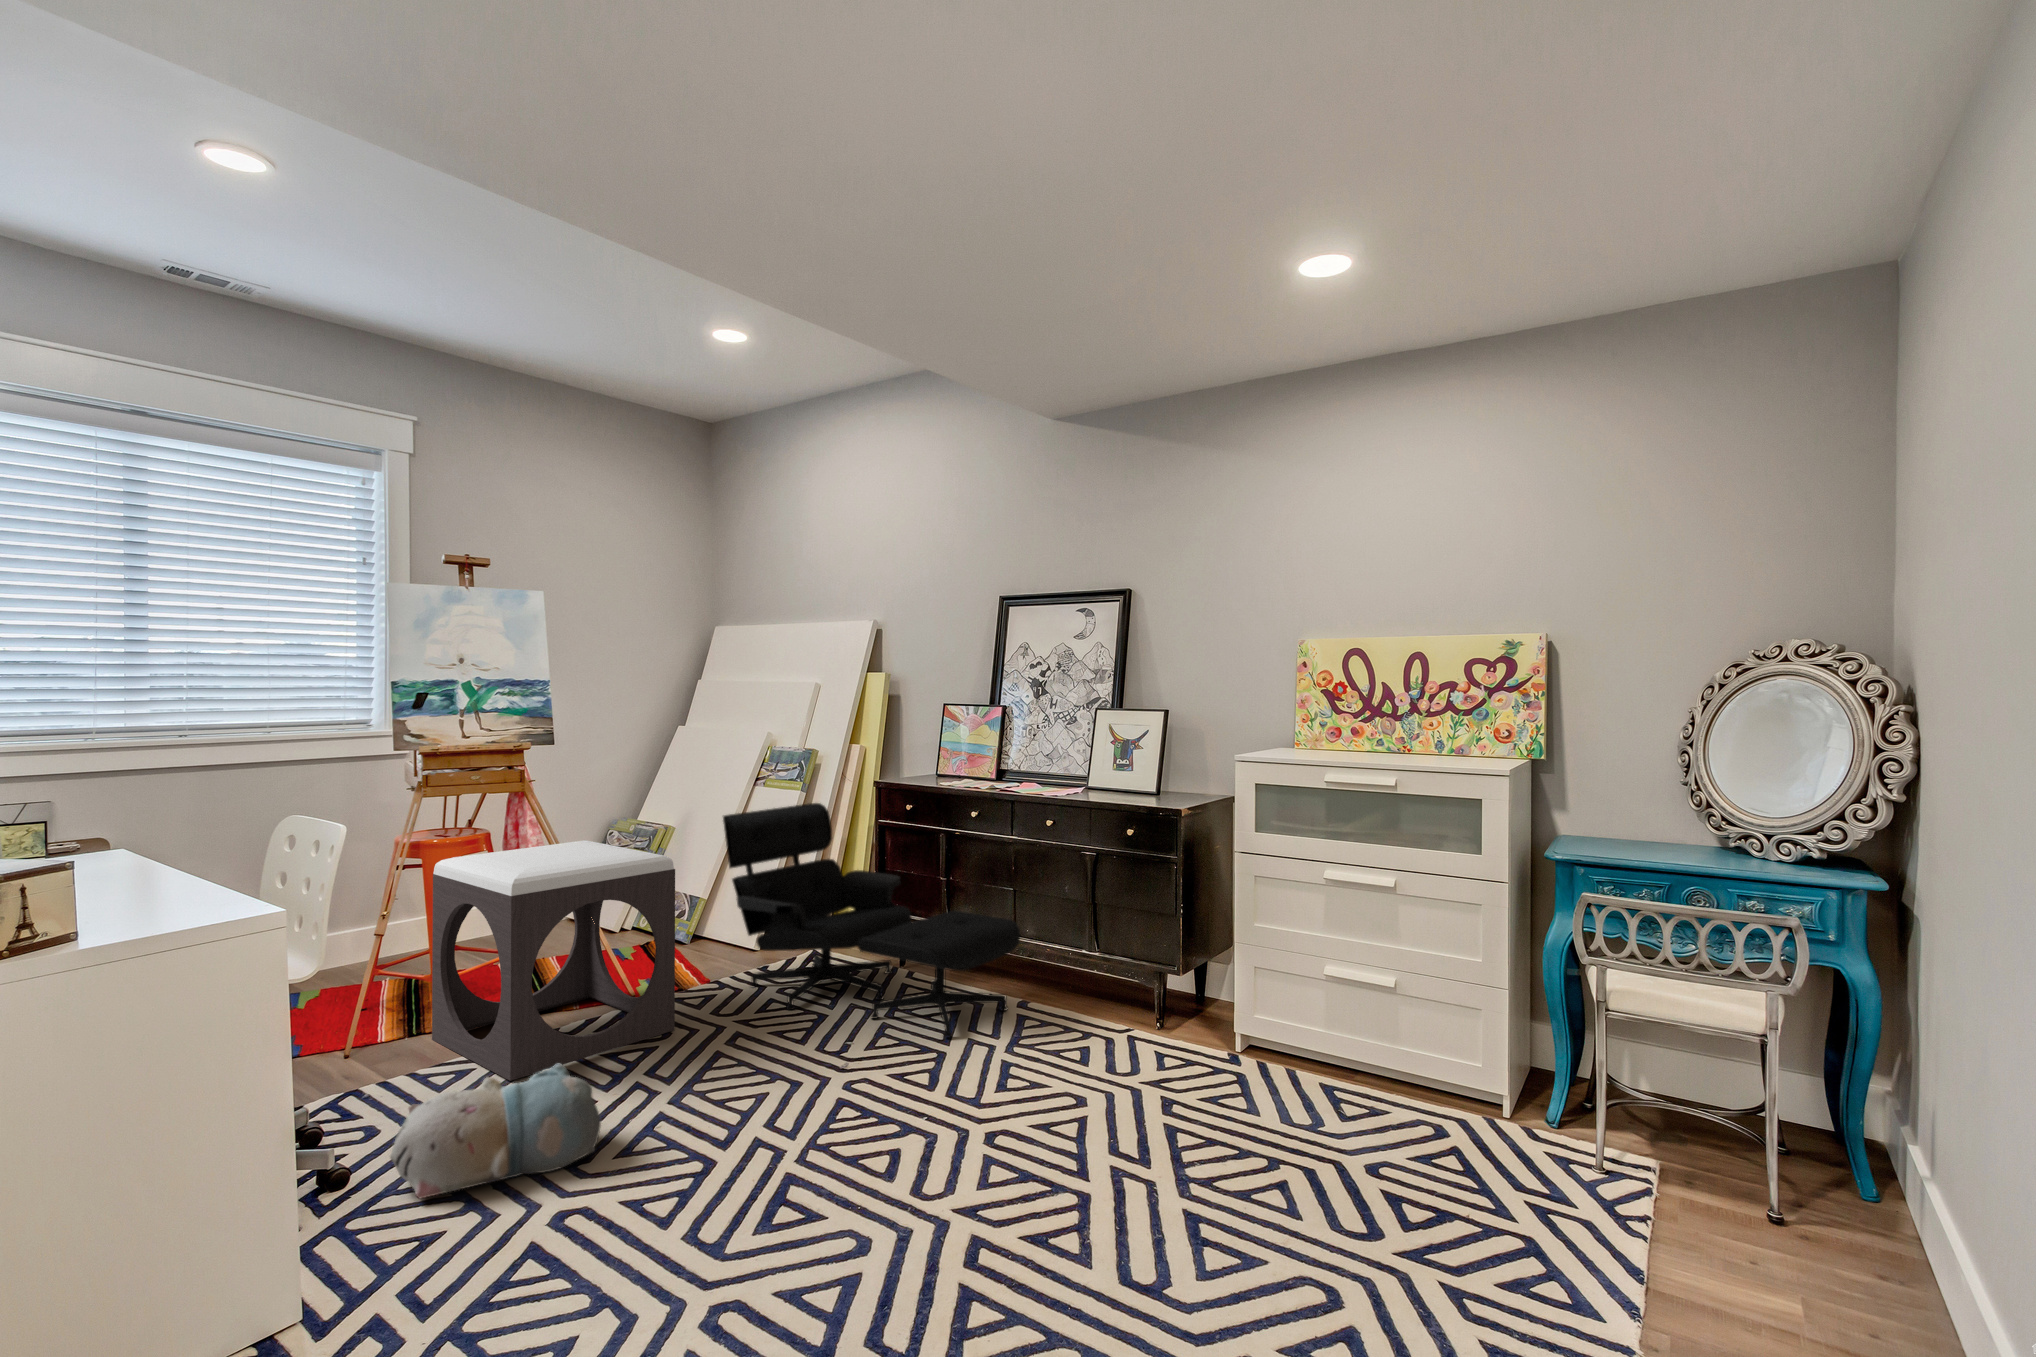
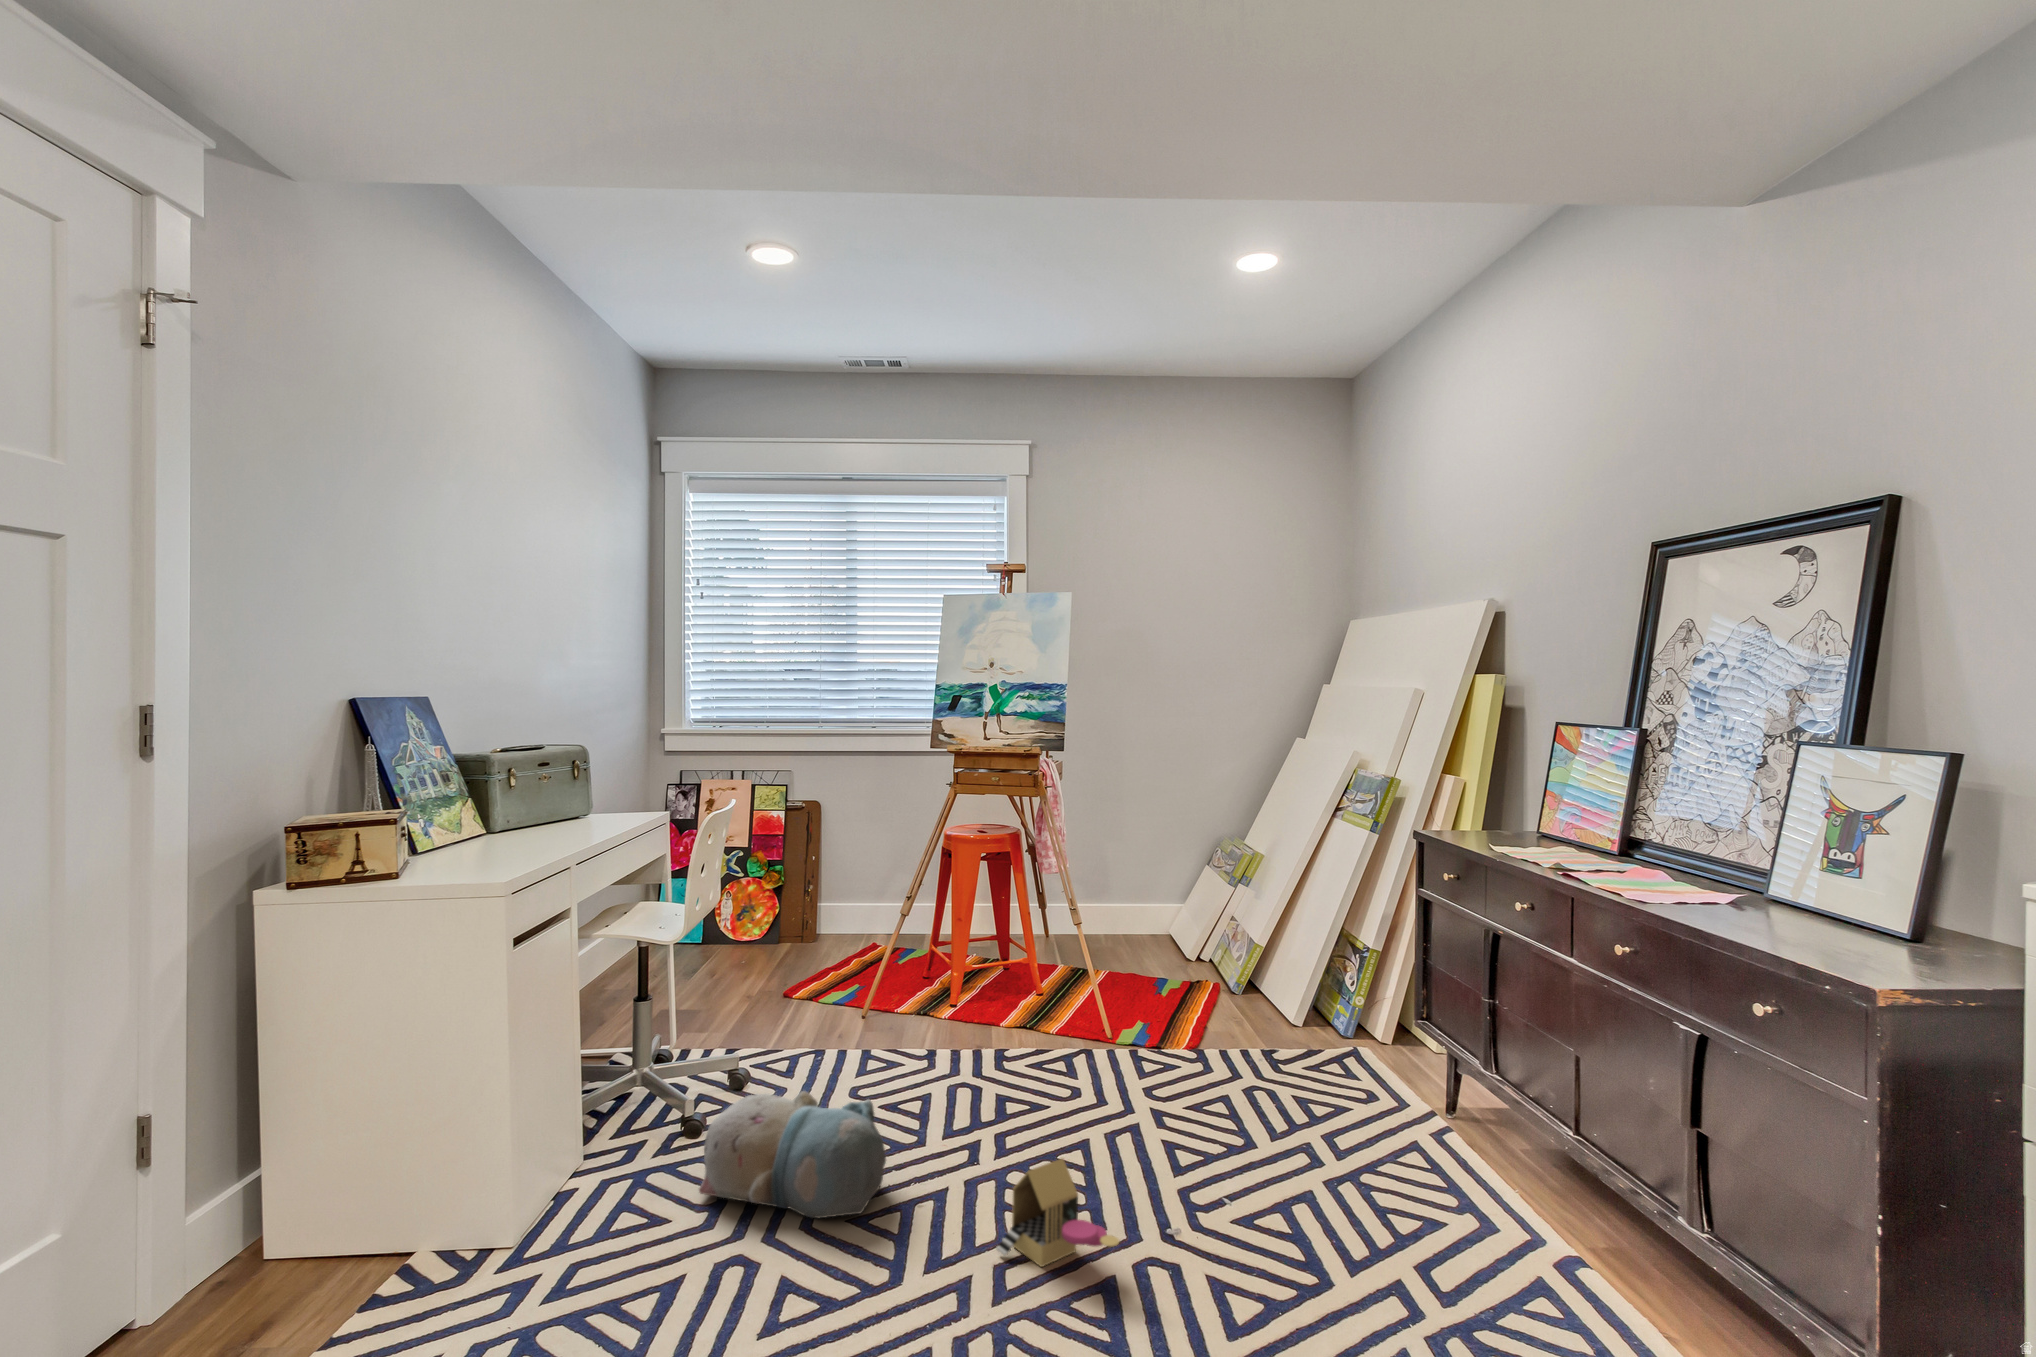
lounge chair: present [723,803,1020,1037] -> none [1204,850,1580,1248]
footstool: present [432,840,675,1081] -> none [908,858,1102,1099]
toy house: none [730,1044,831,1127] -> present [996,1159,1120,1267]

